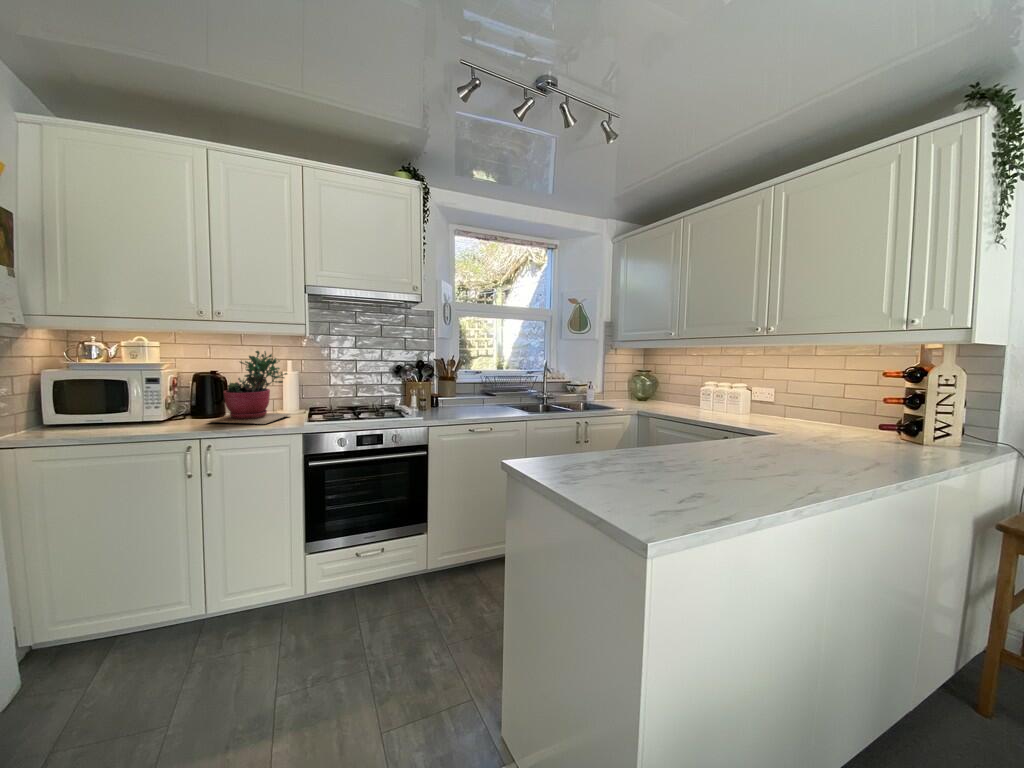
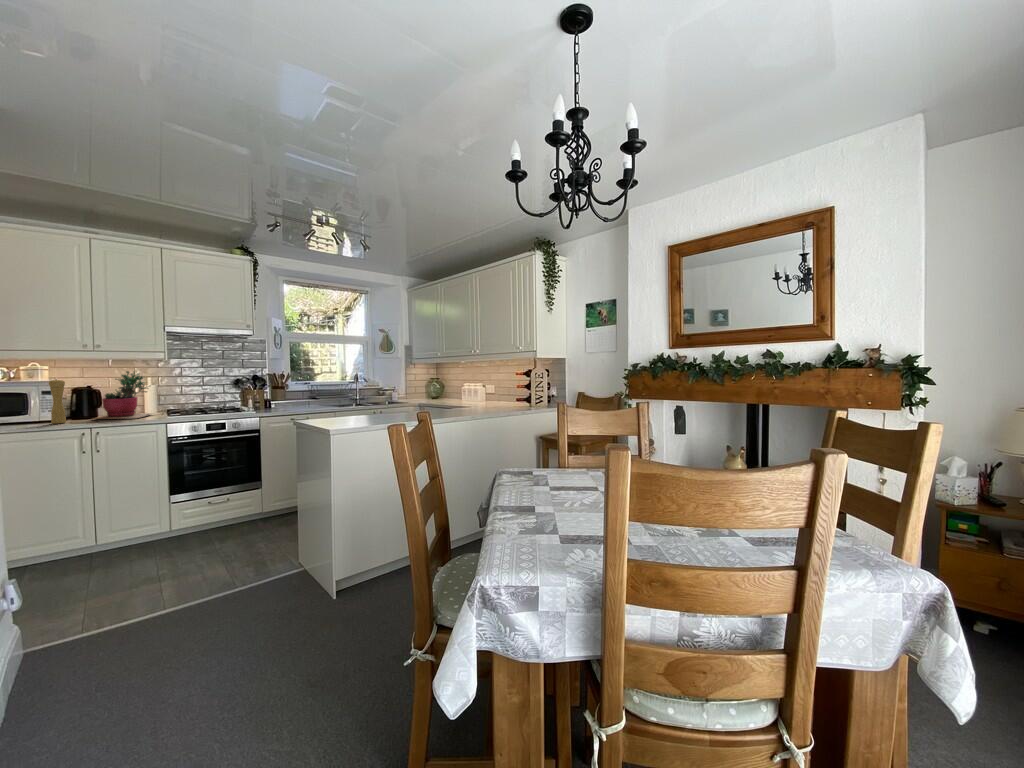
pepper mill: none [149,361,173,429] -> present [49,379,66,424]

